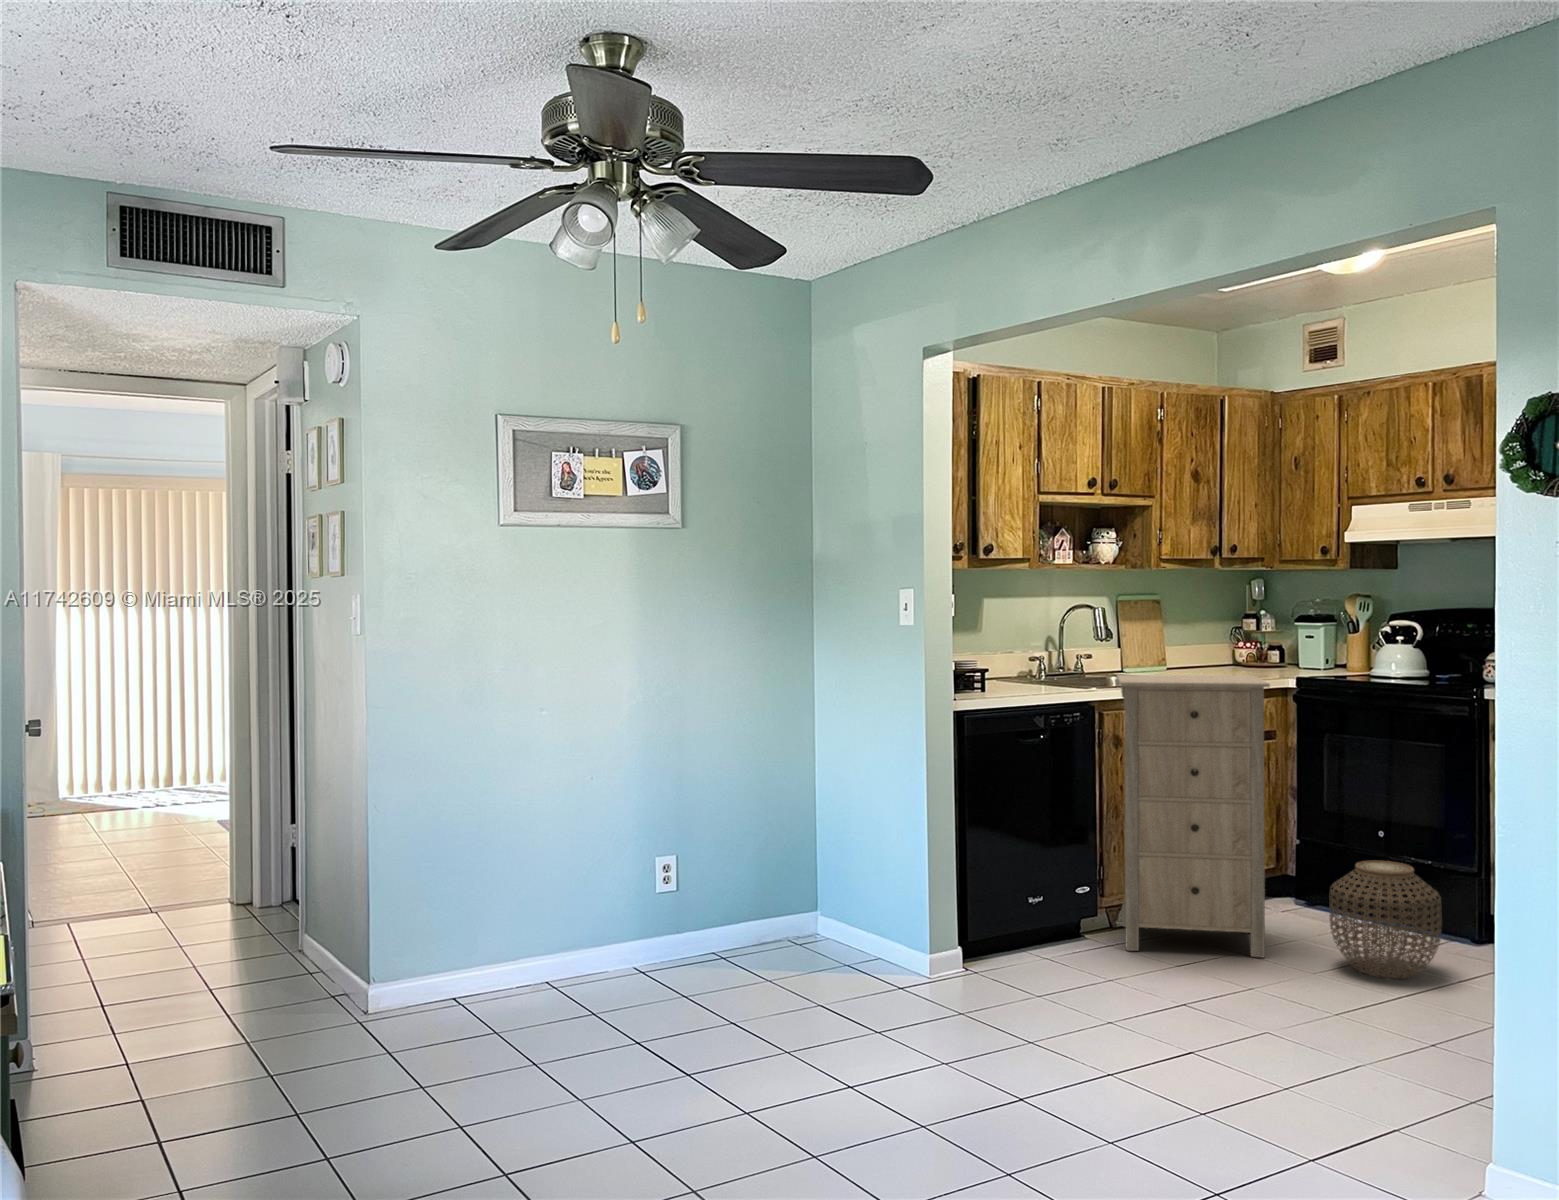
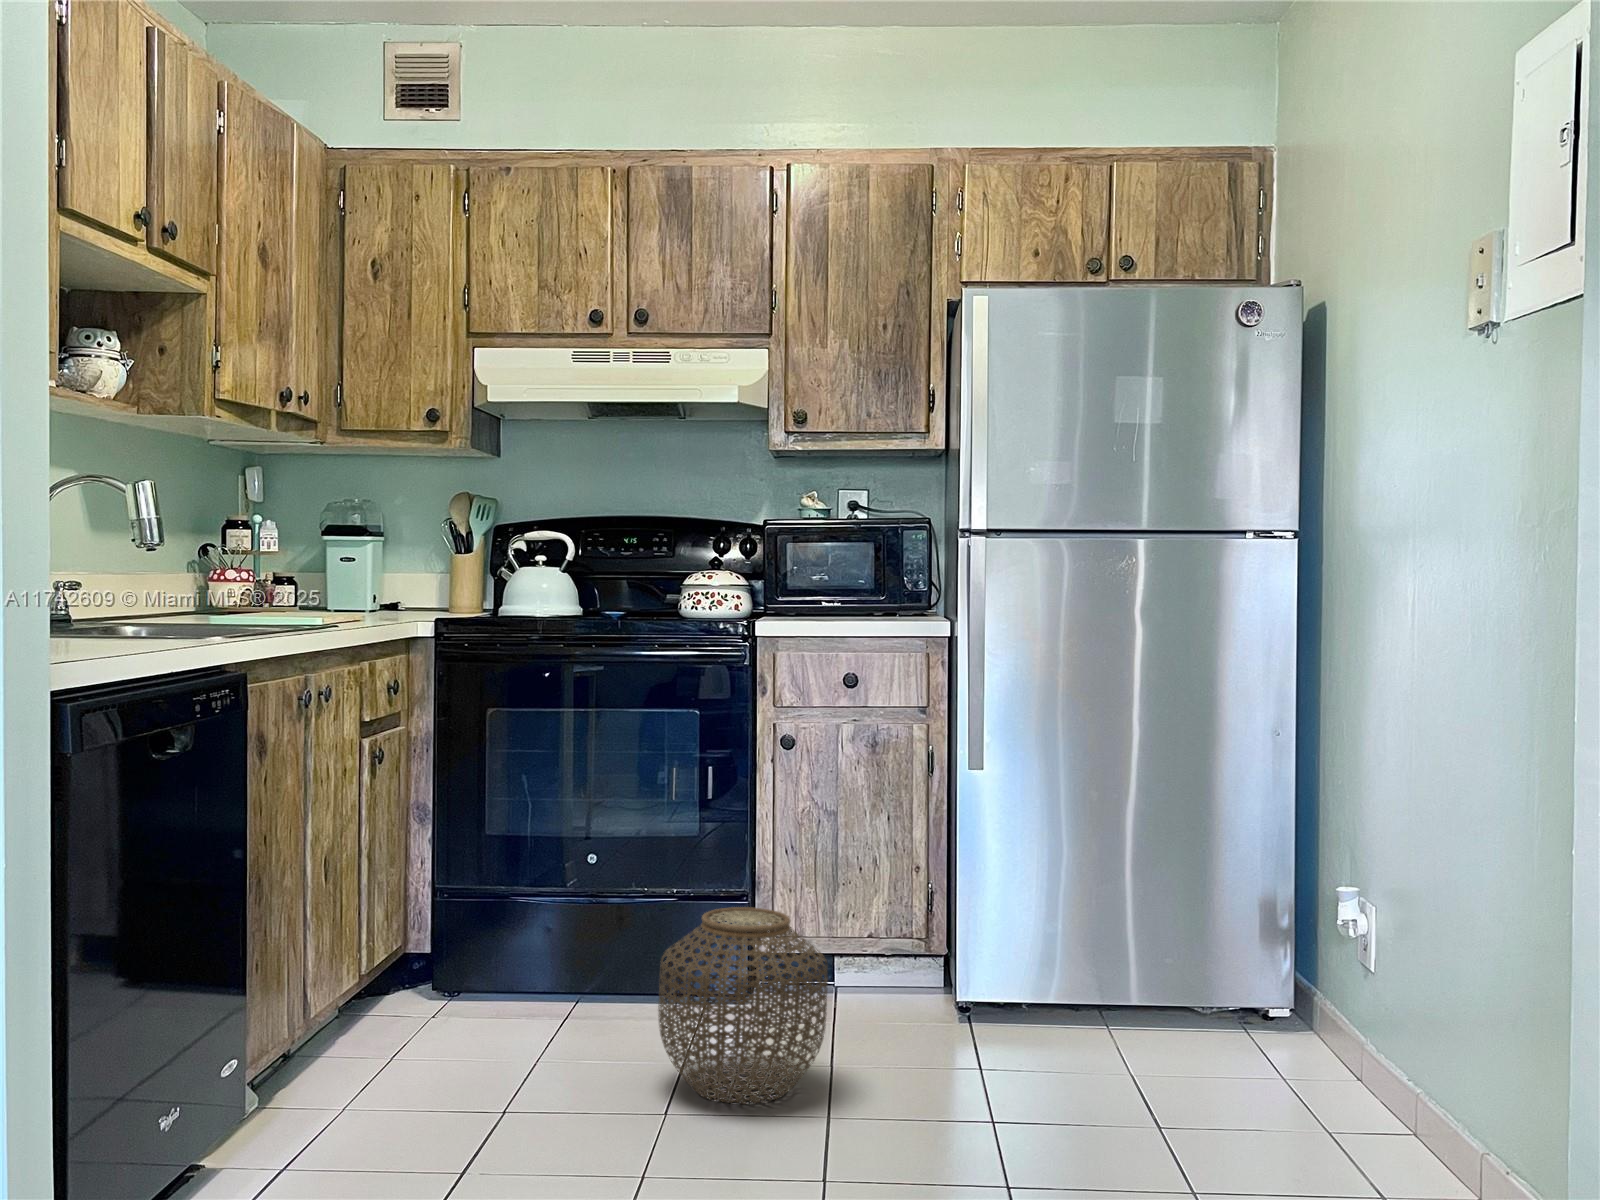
storage cabinet: present [1117,675,1270,957] -> none [243,605,596,1176]

